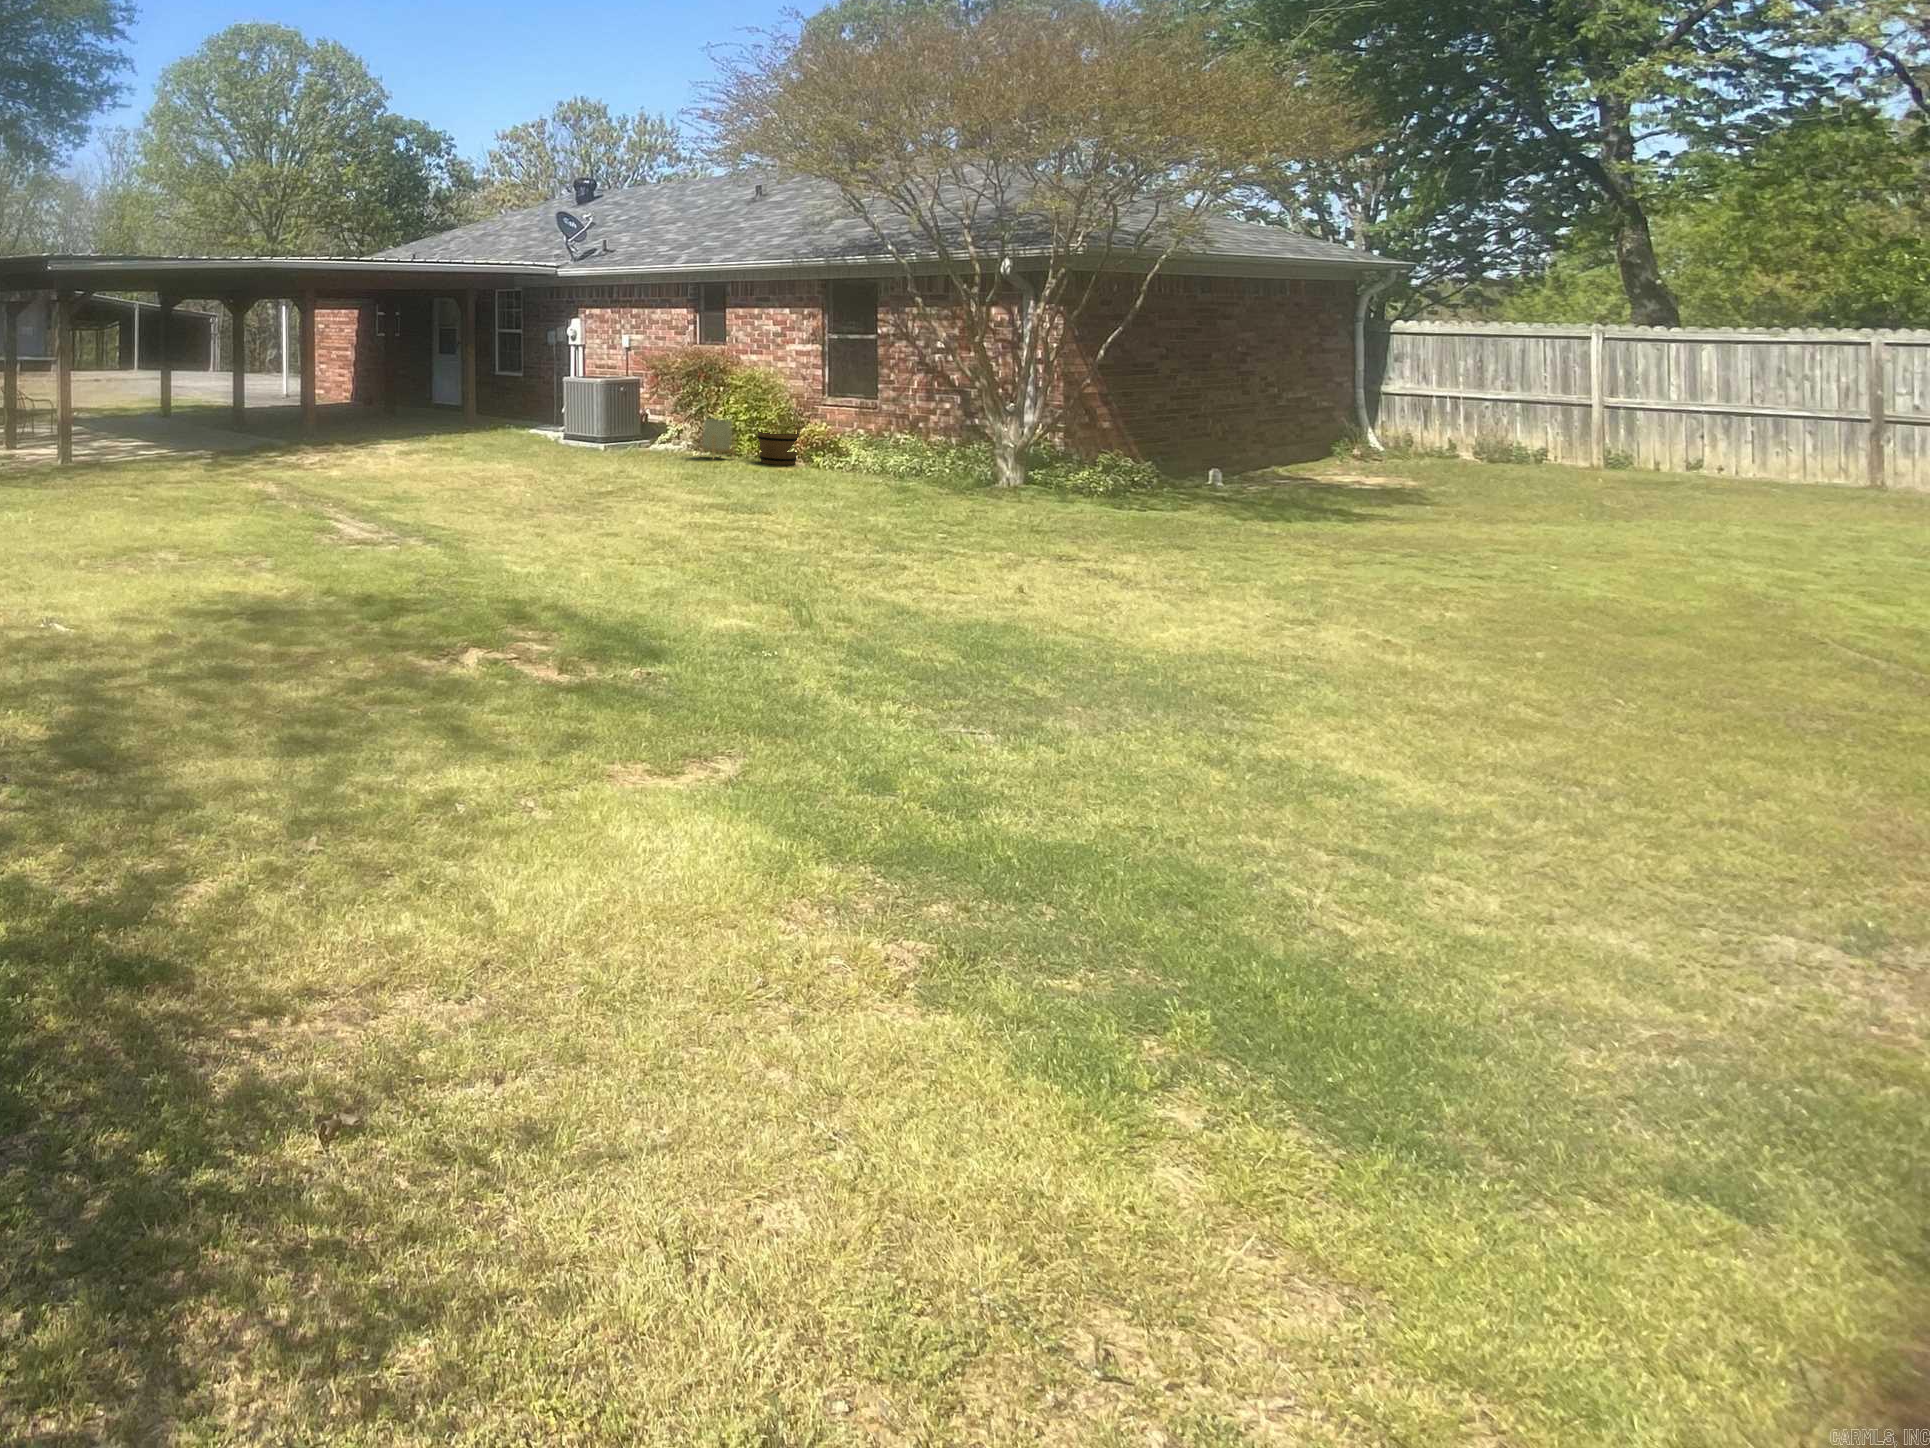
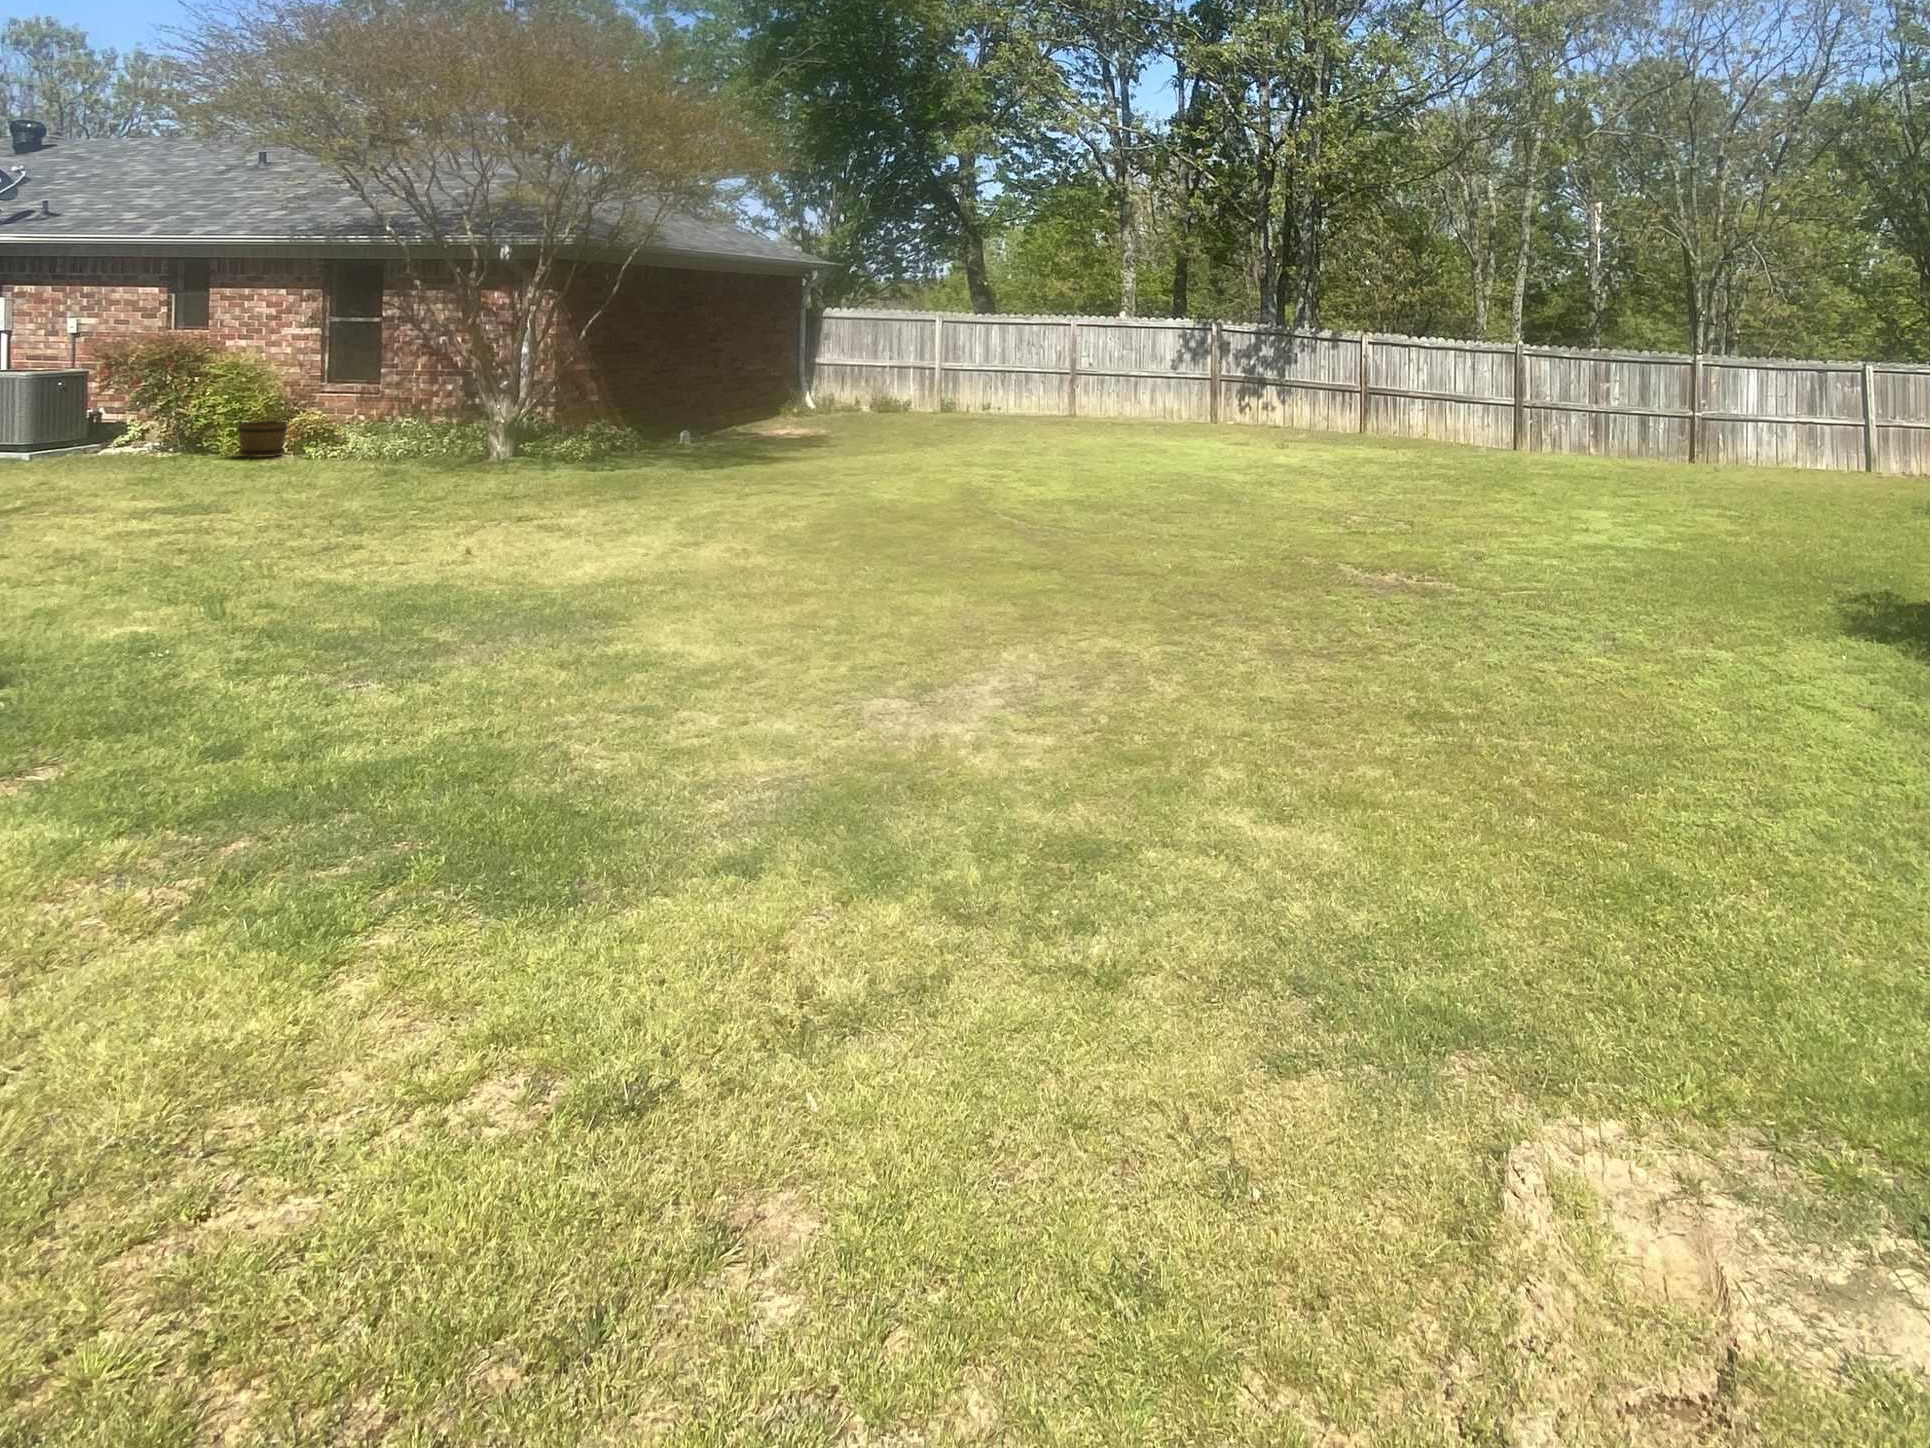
planter: present [700,420,734,457] -> none [165,413,210,458]

